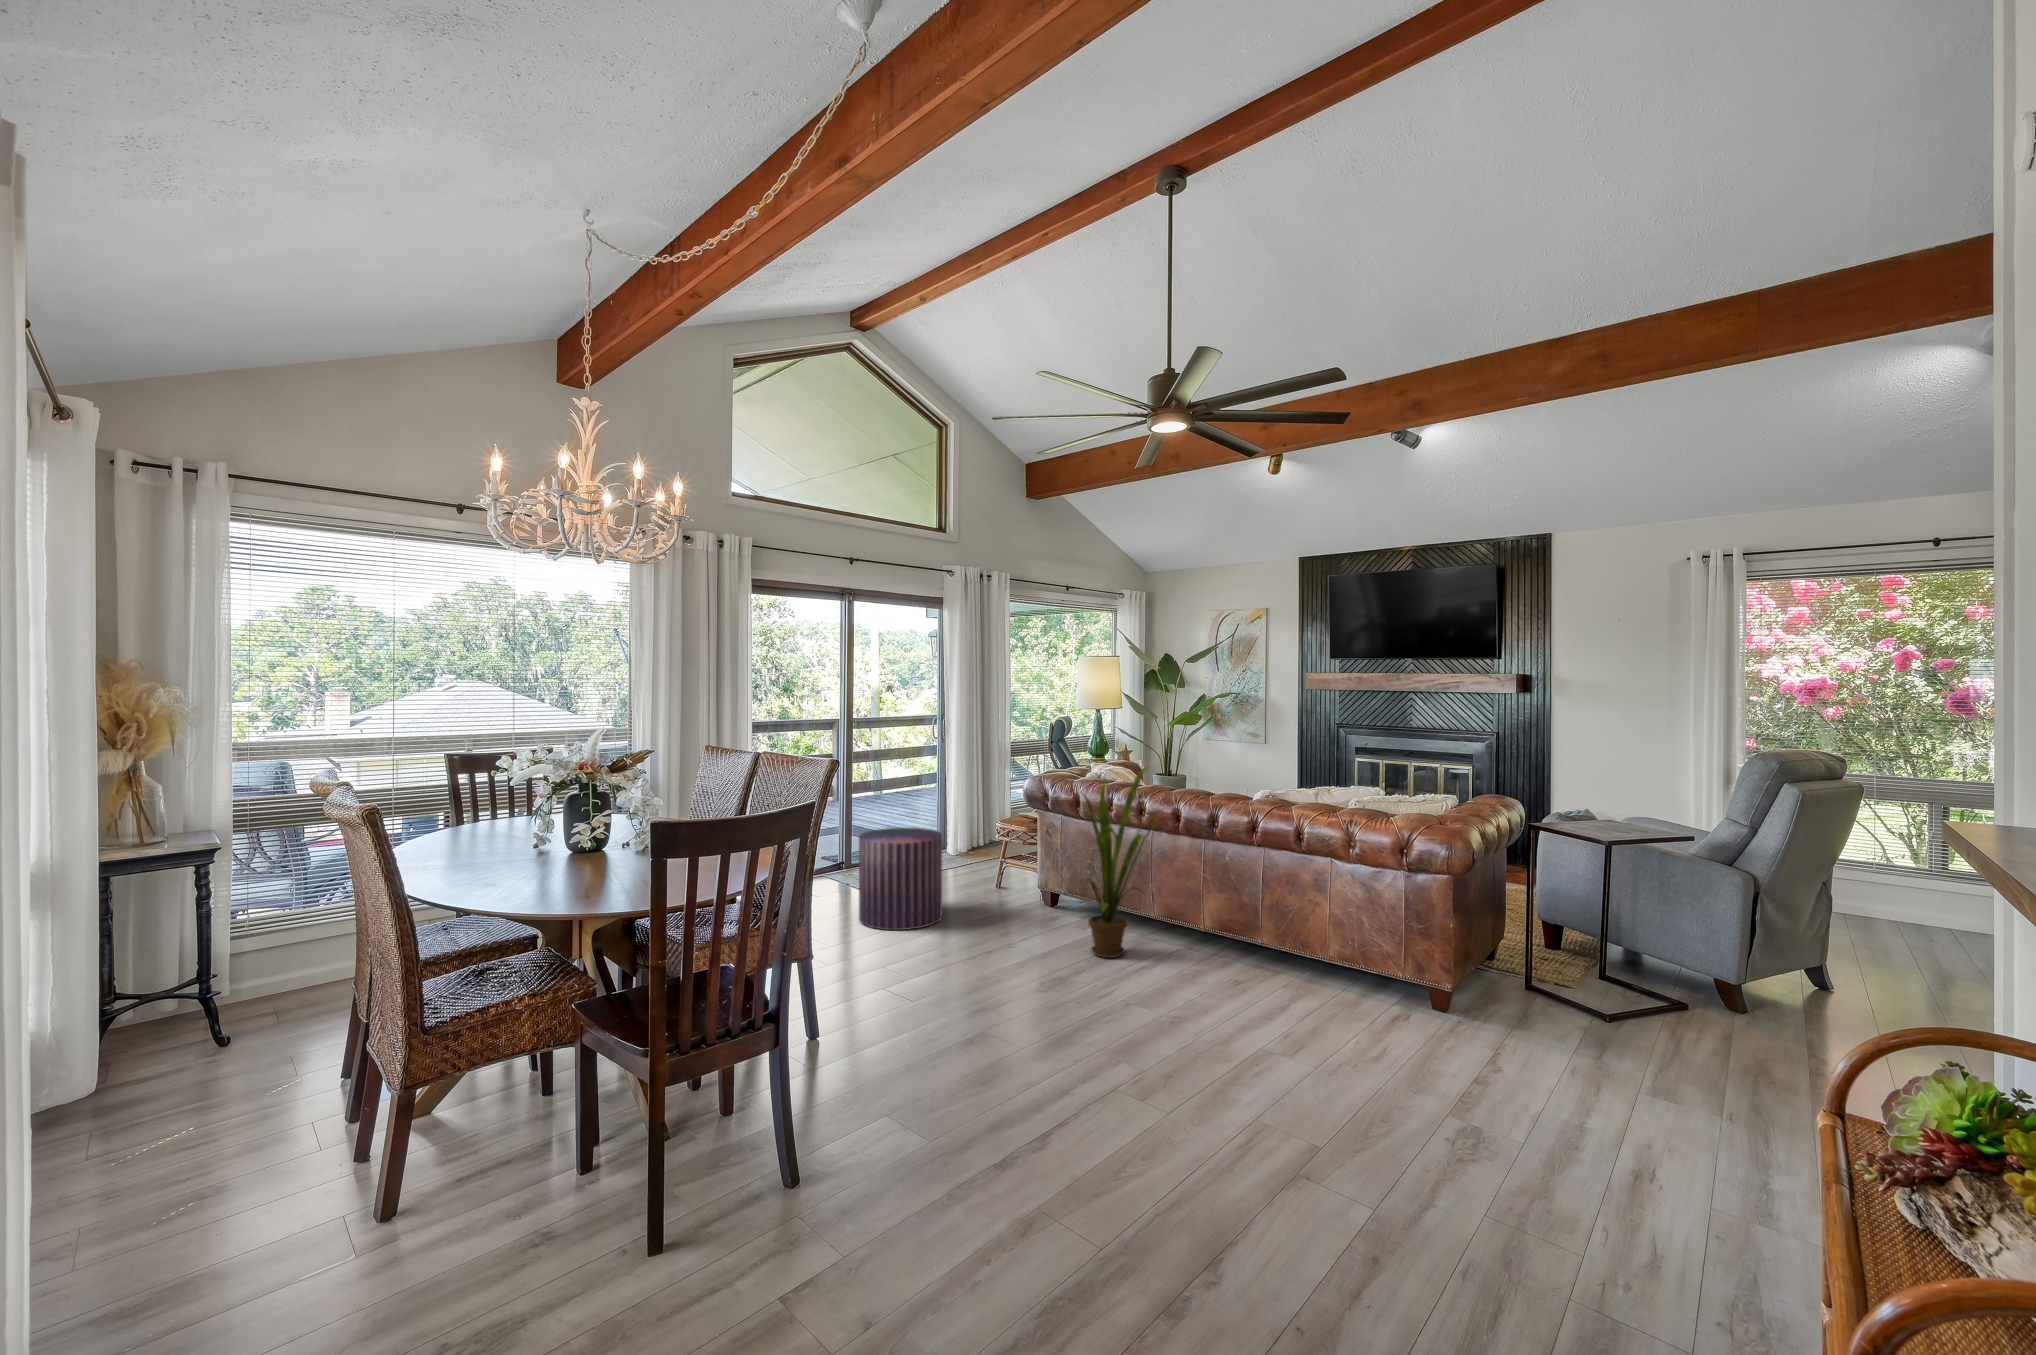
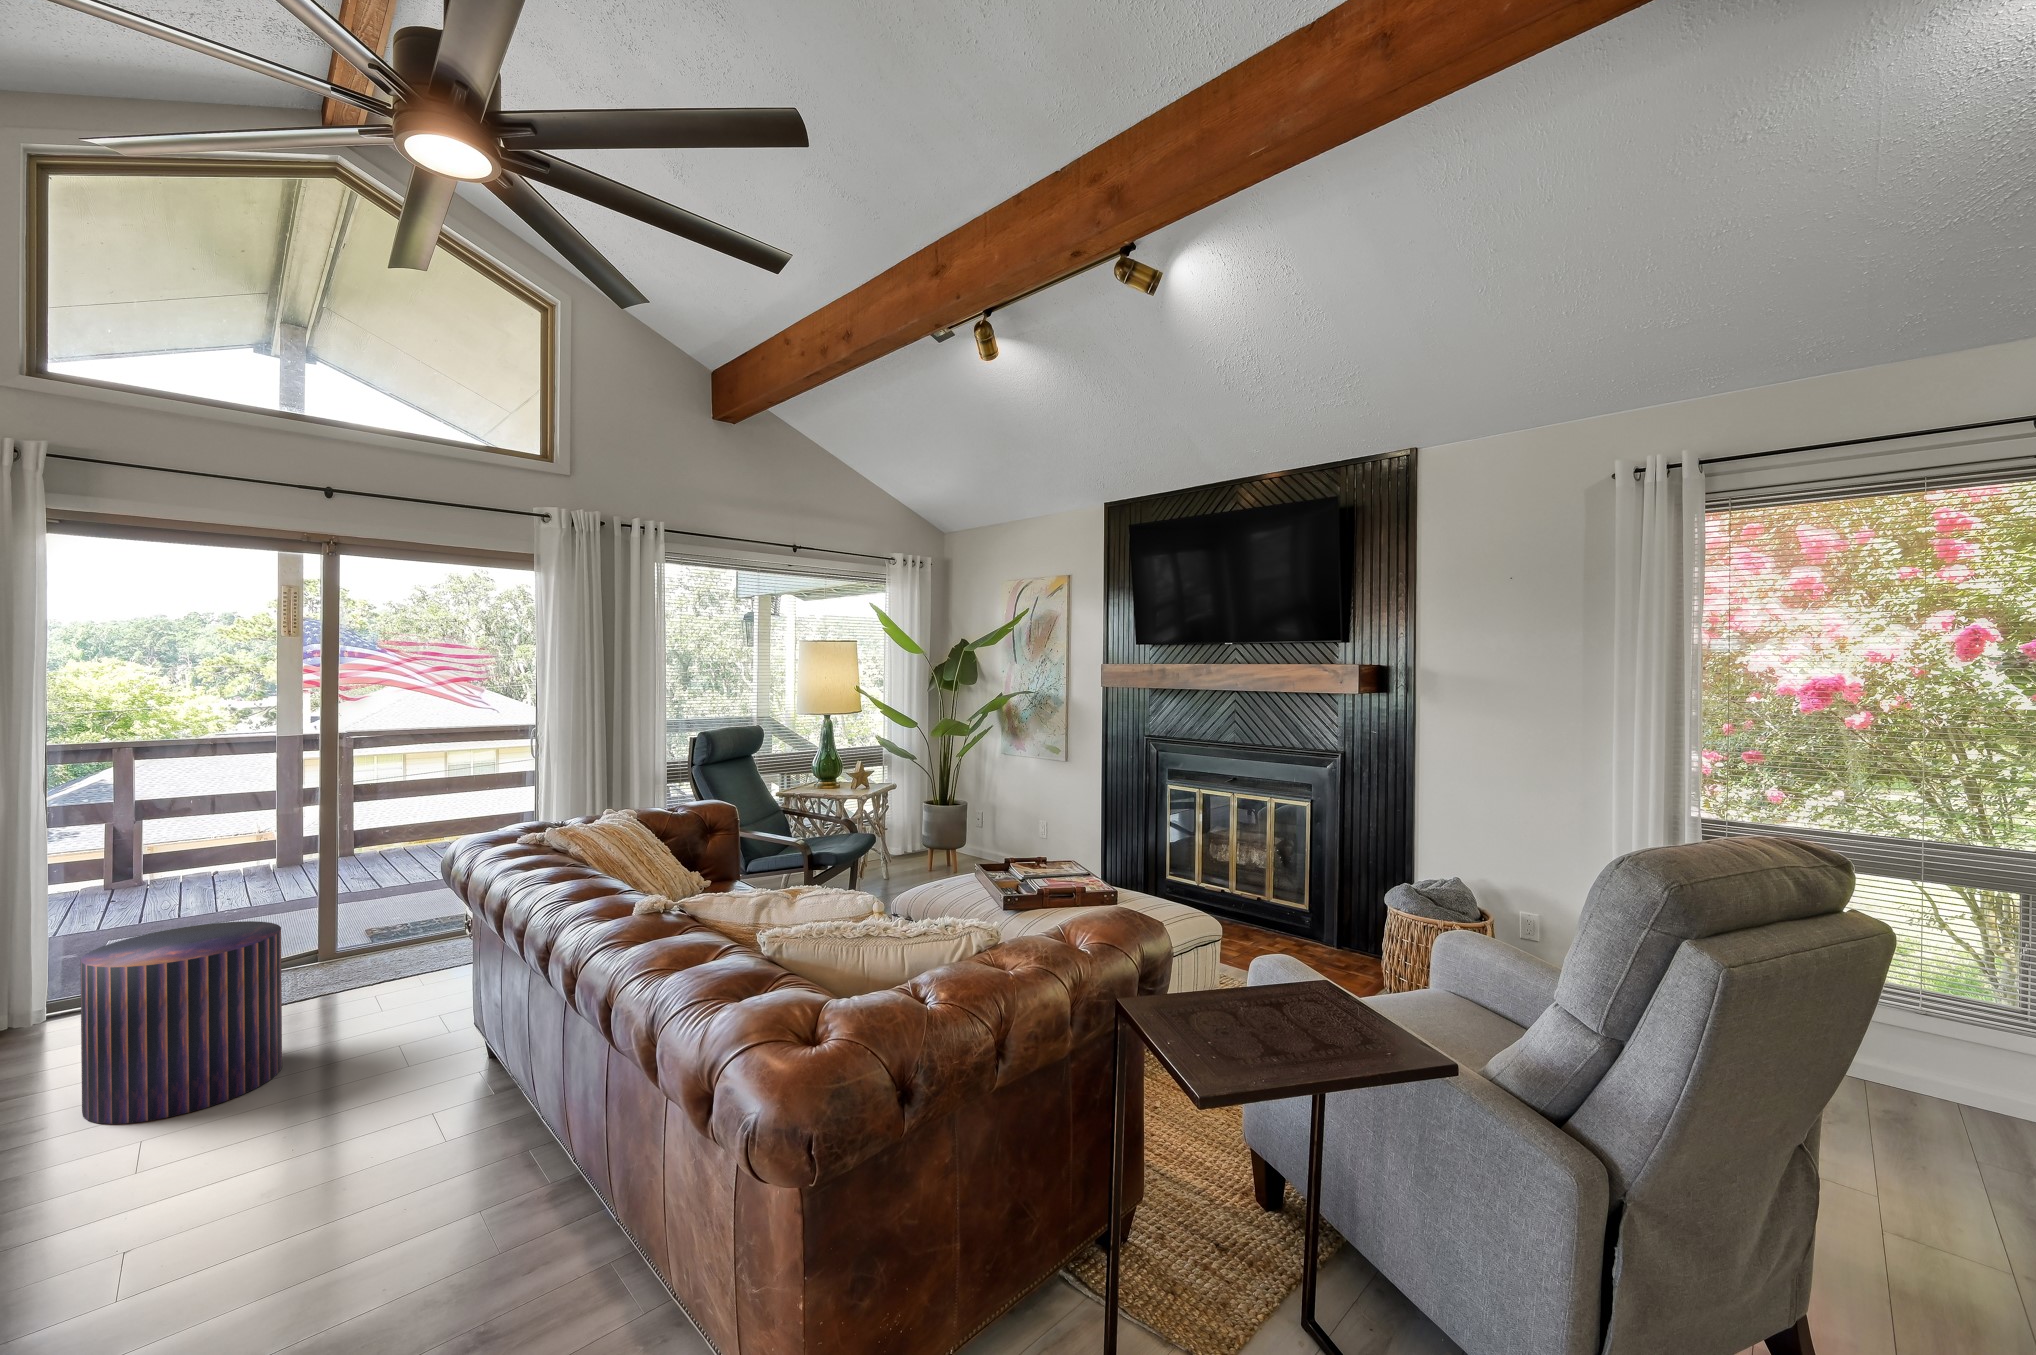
house plant: present [1080,767,1161,958] -> none [267,836,524,1225]

